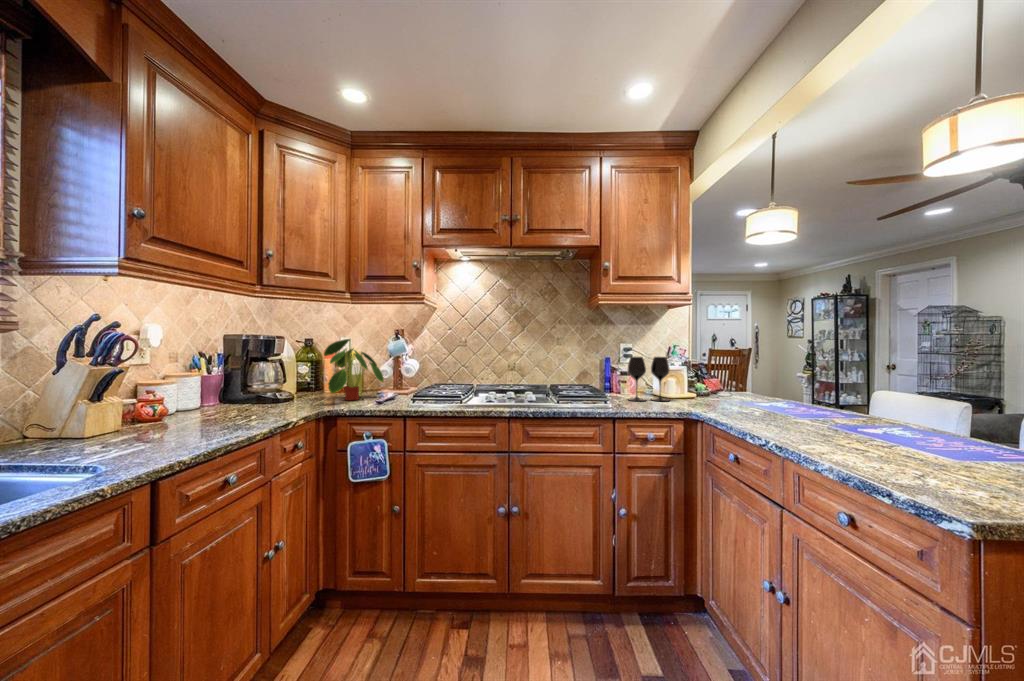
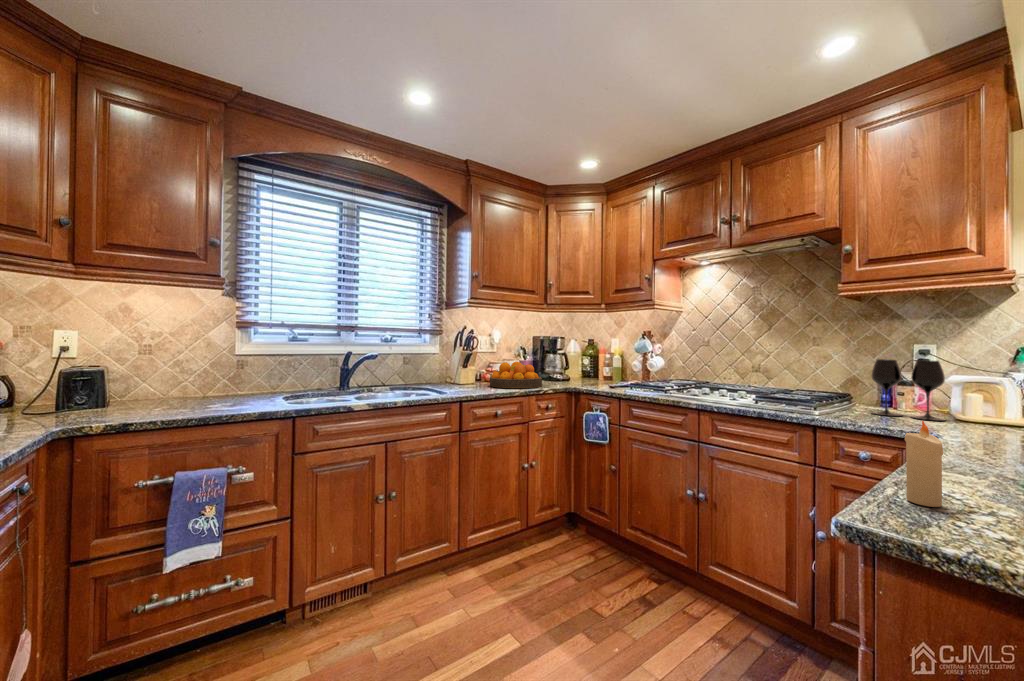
plant: present [324,339,384,400] -> none [575,338,625,385]
fruit bowl: none [161,377,274,427] -> present [490,362,542,388]
candle: none [898,414,931,486] -> present [905,421,943,507]

